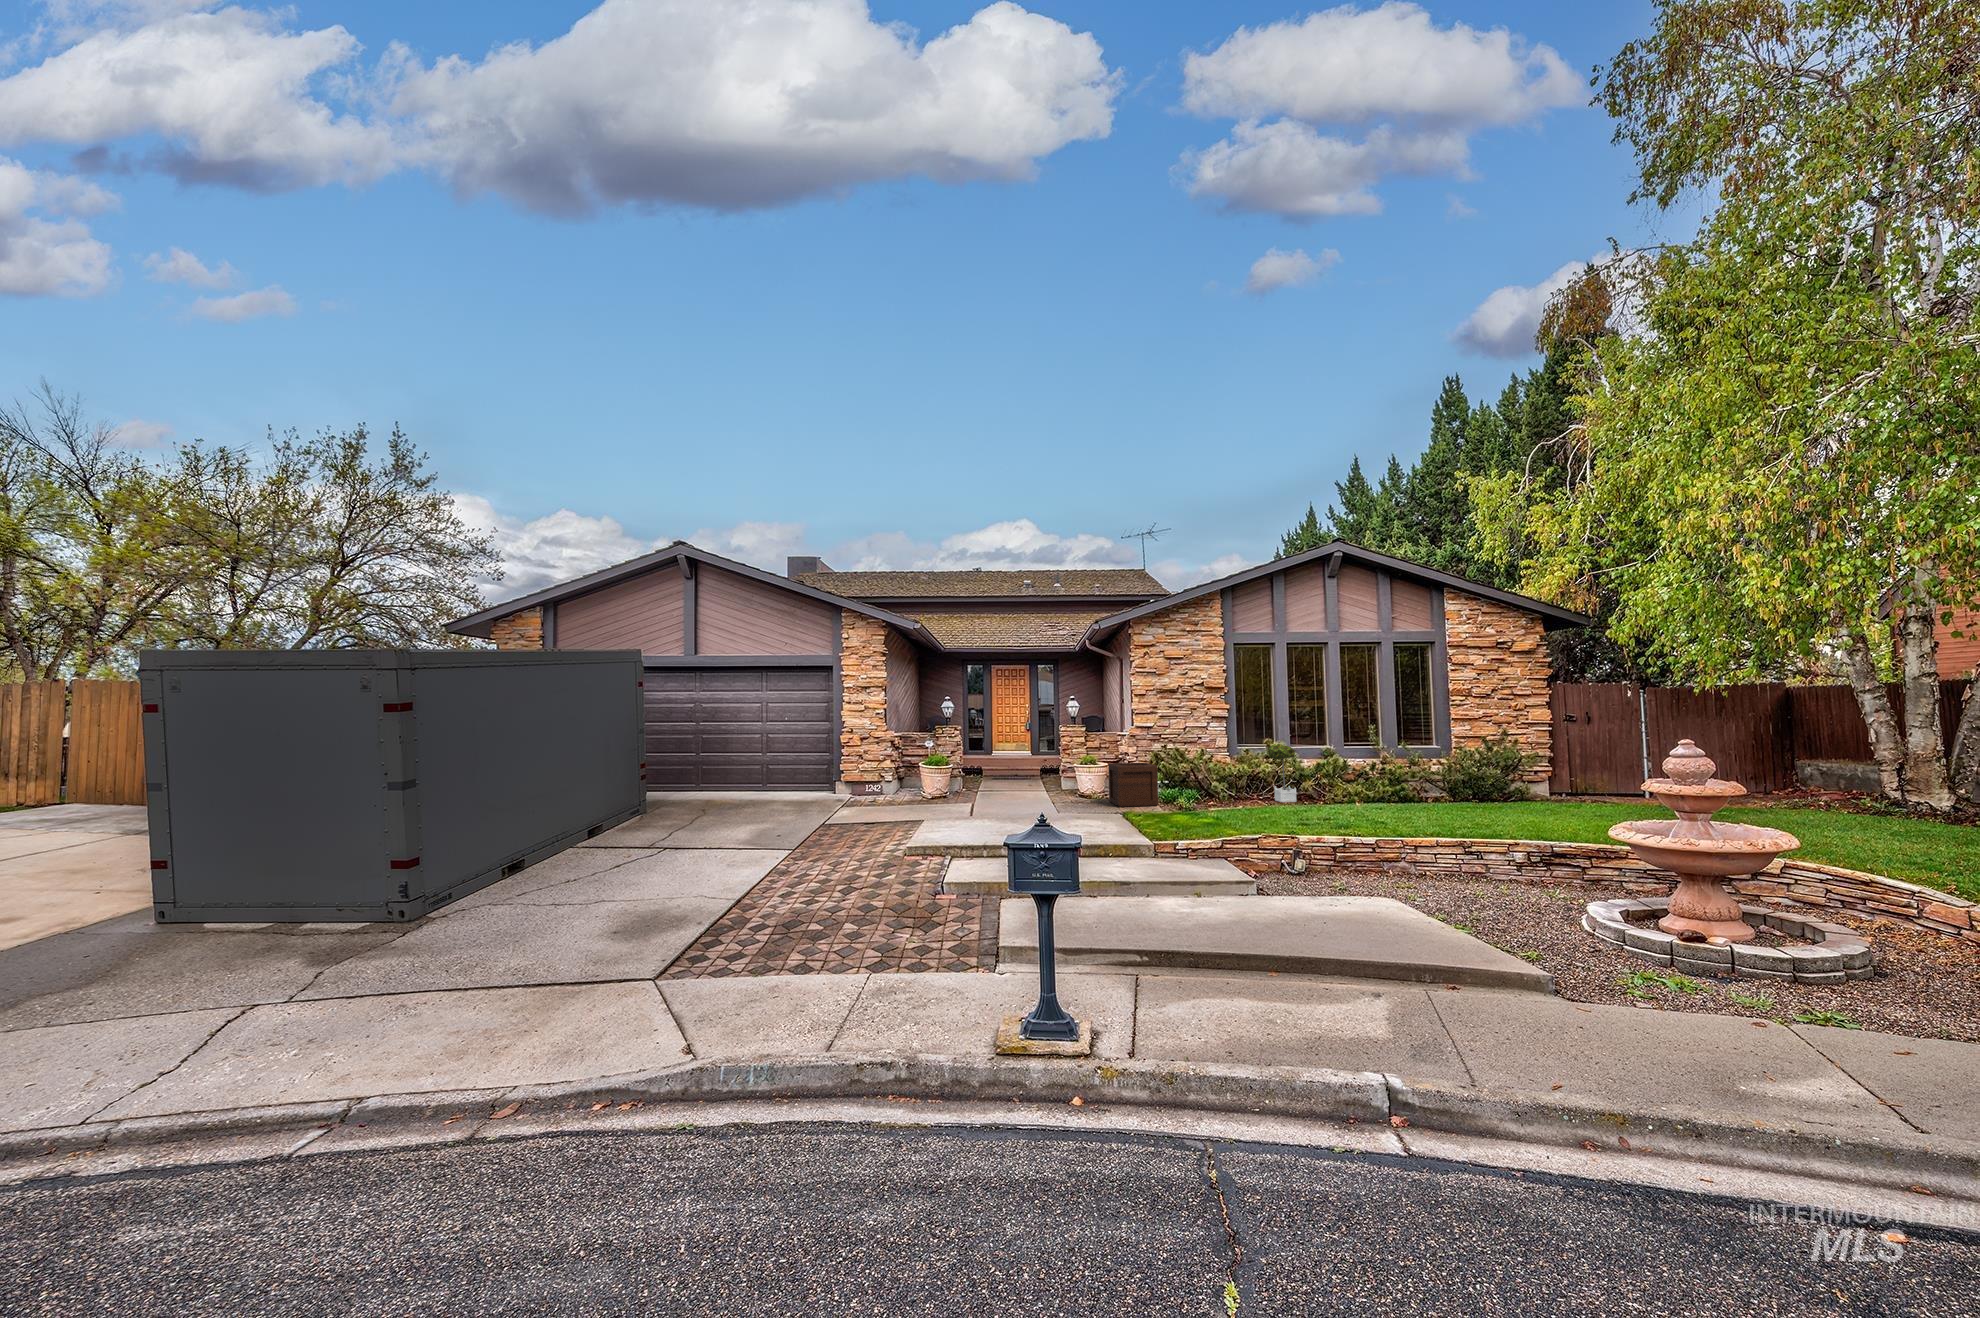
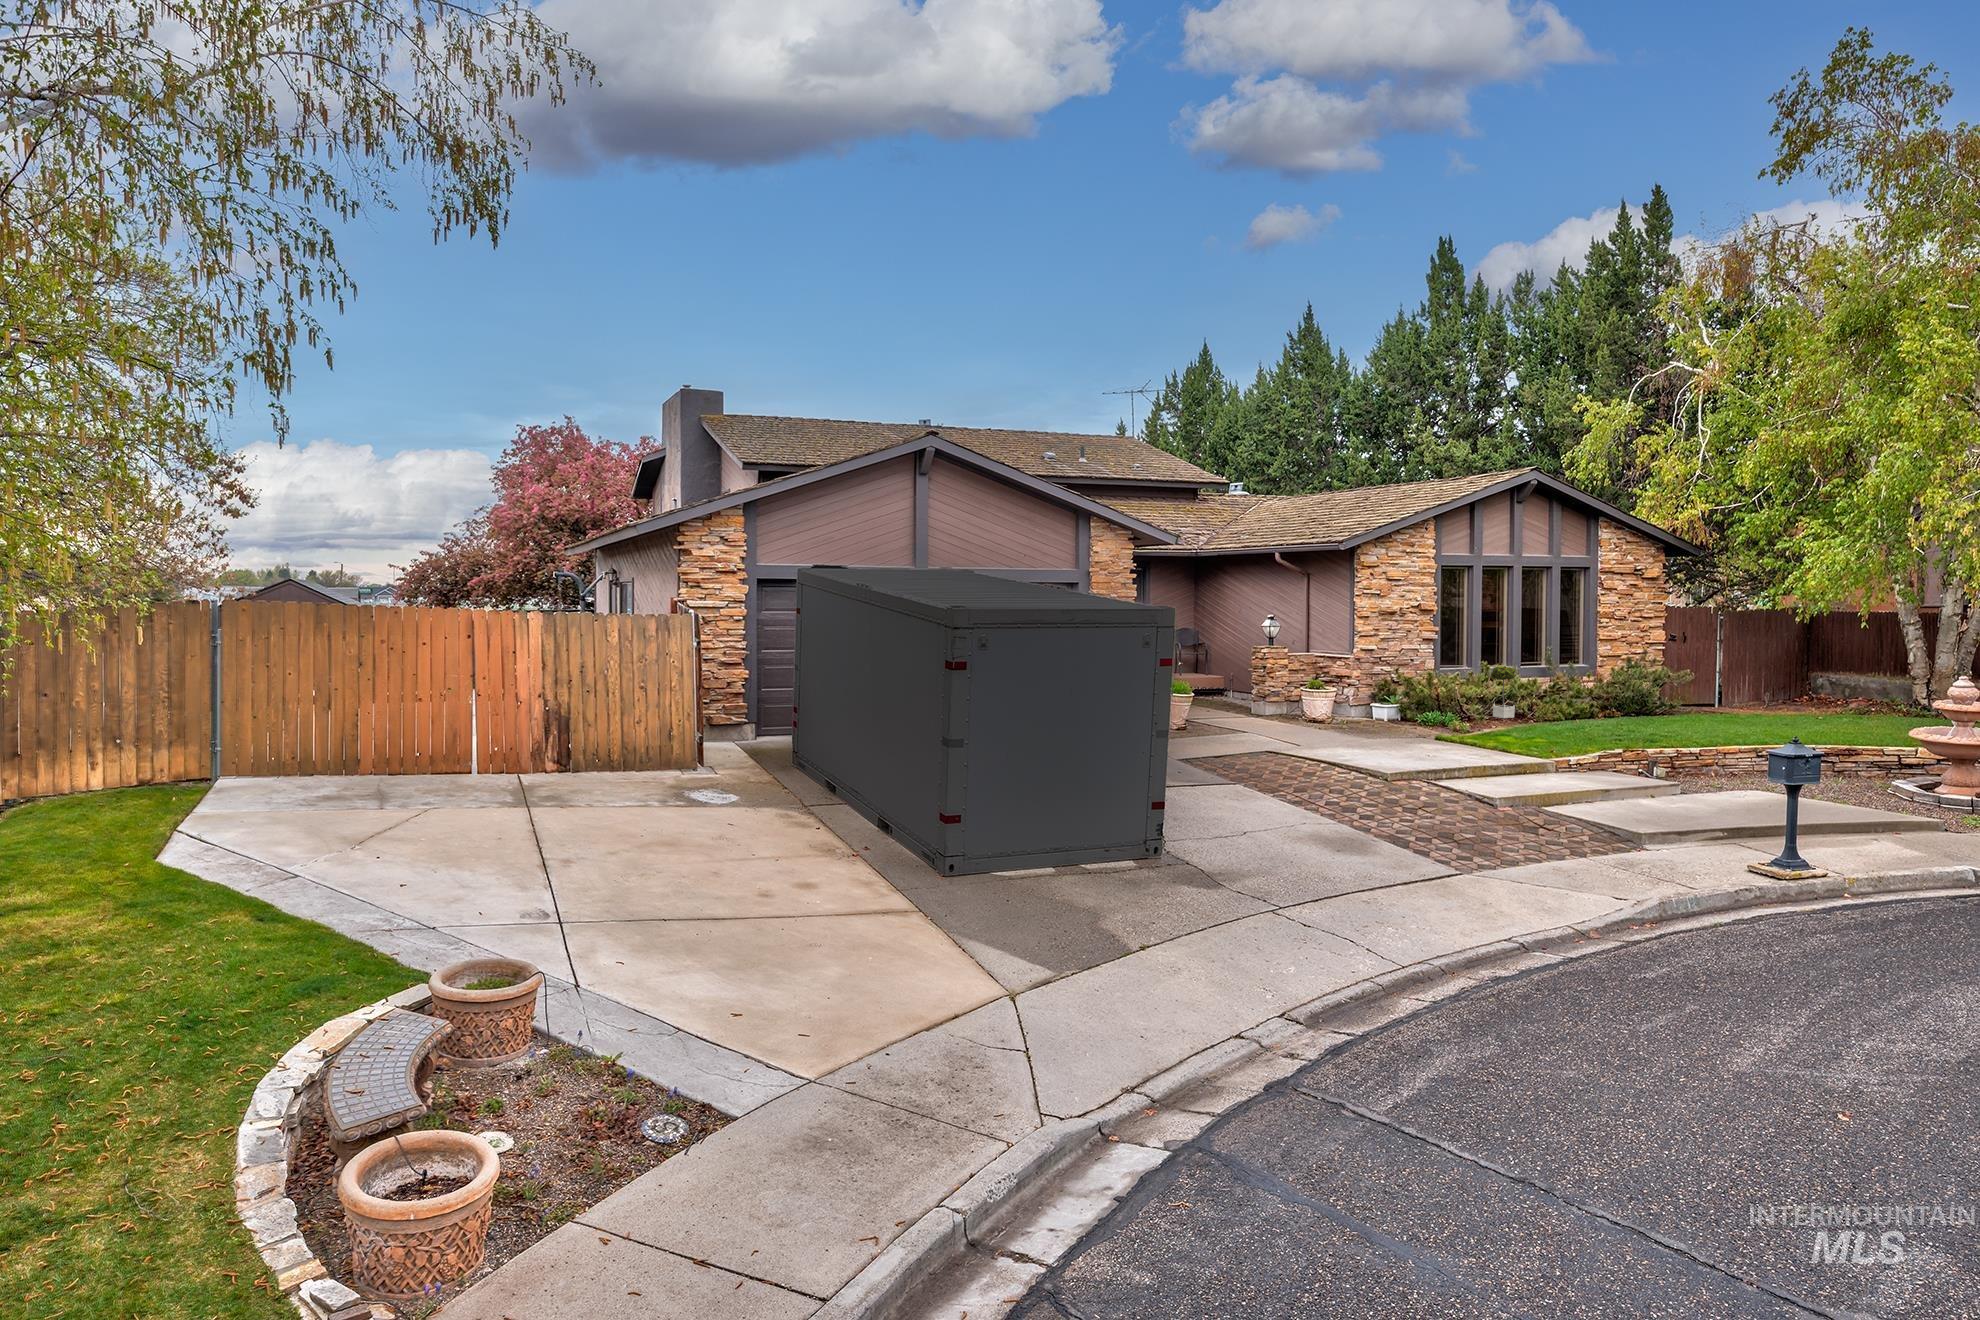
wooden crate: present [1108,763,1158,807] -> none [1348,684,1404,727]

